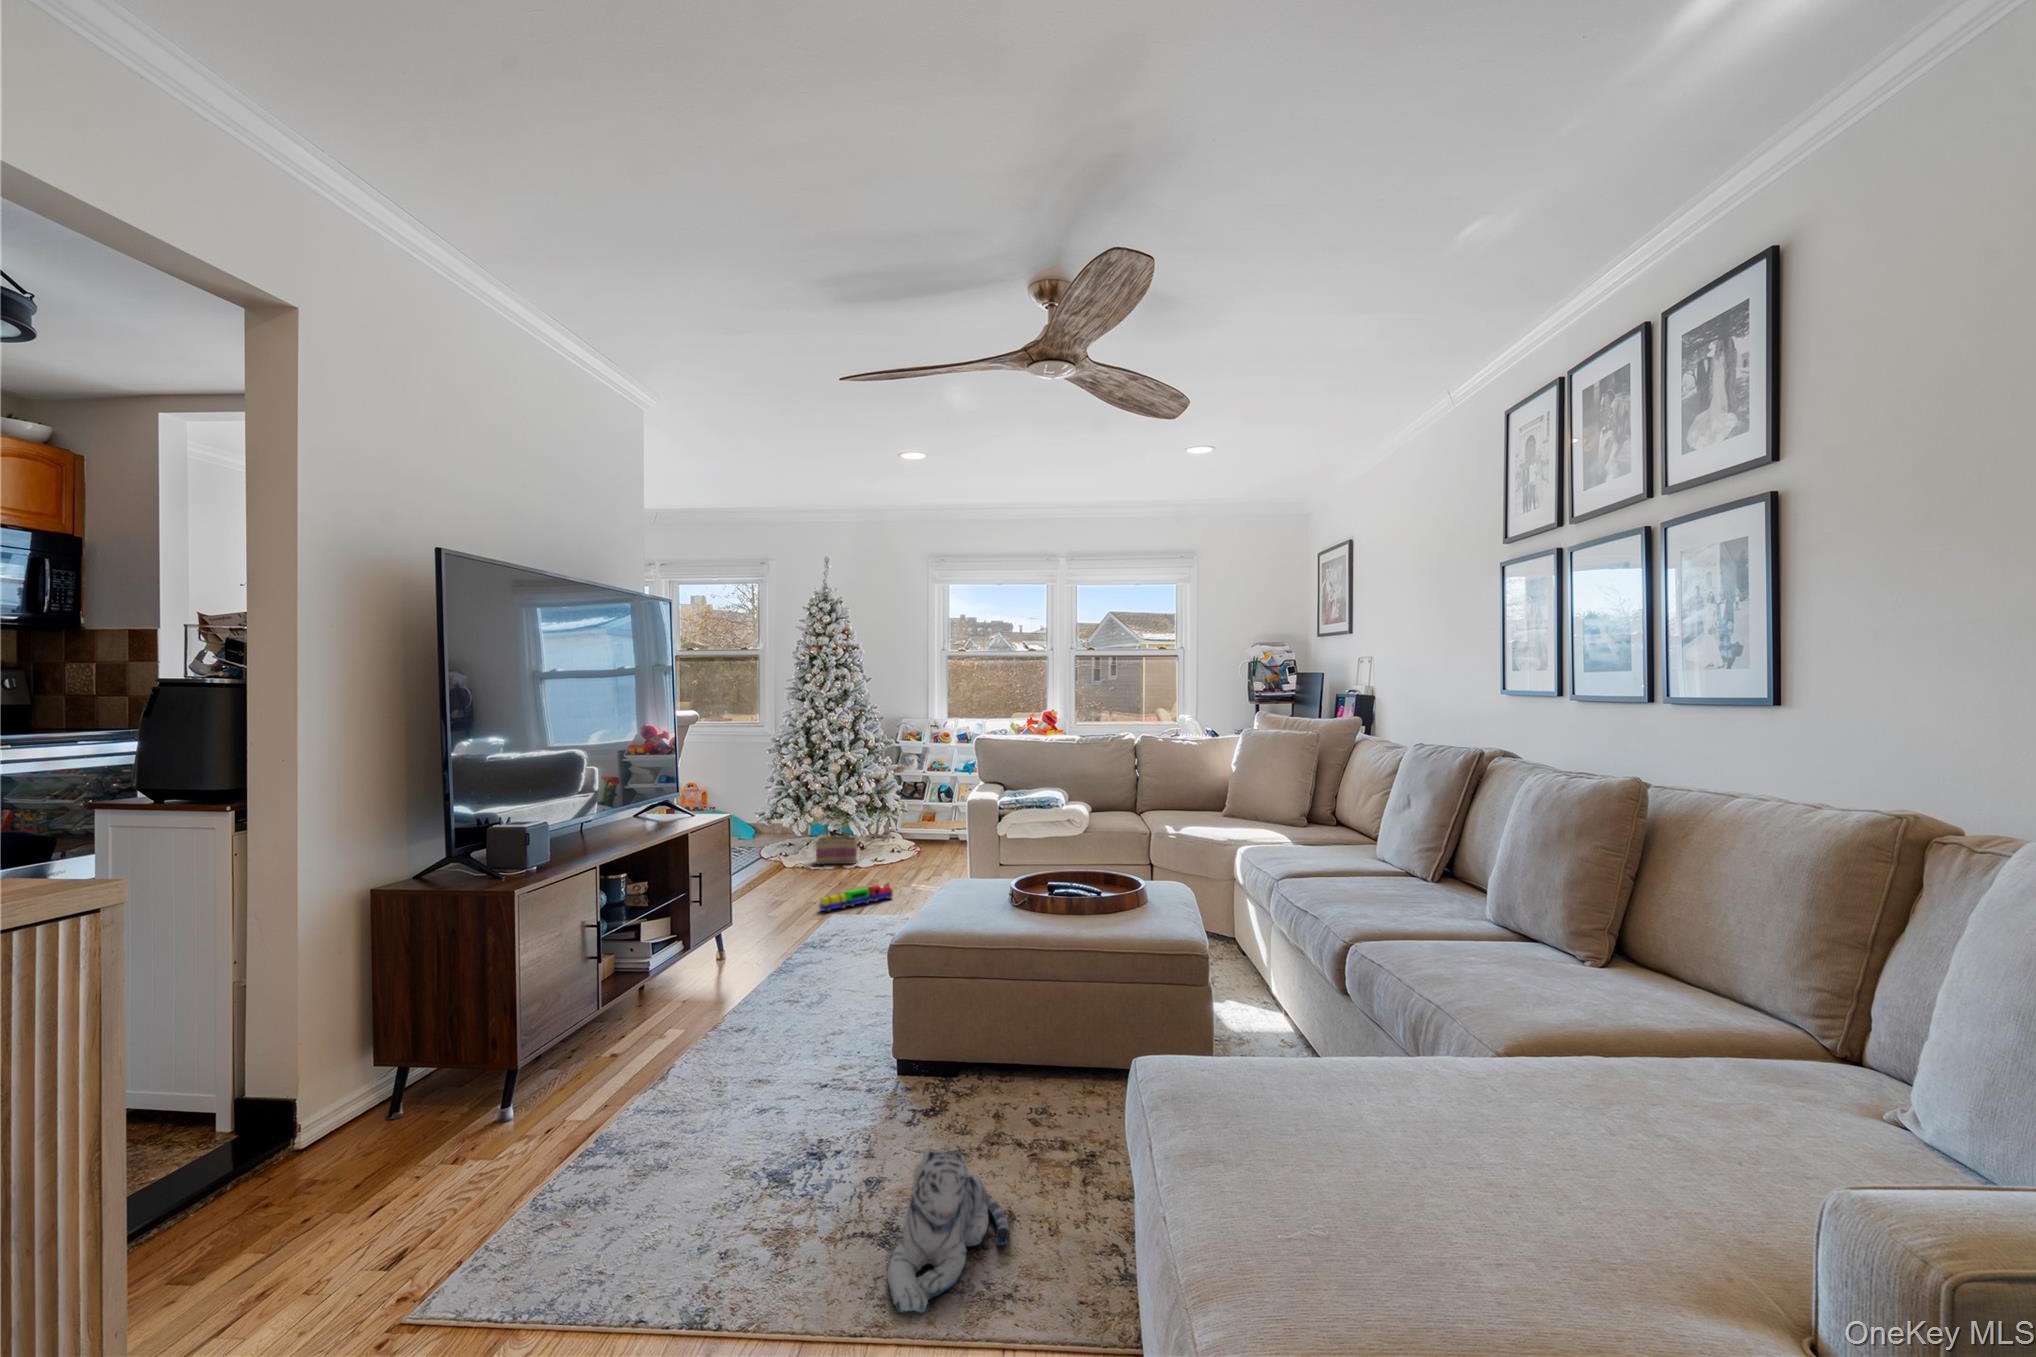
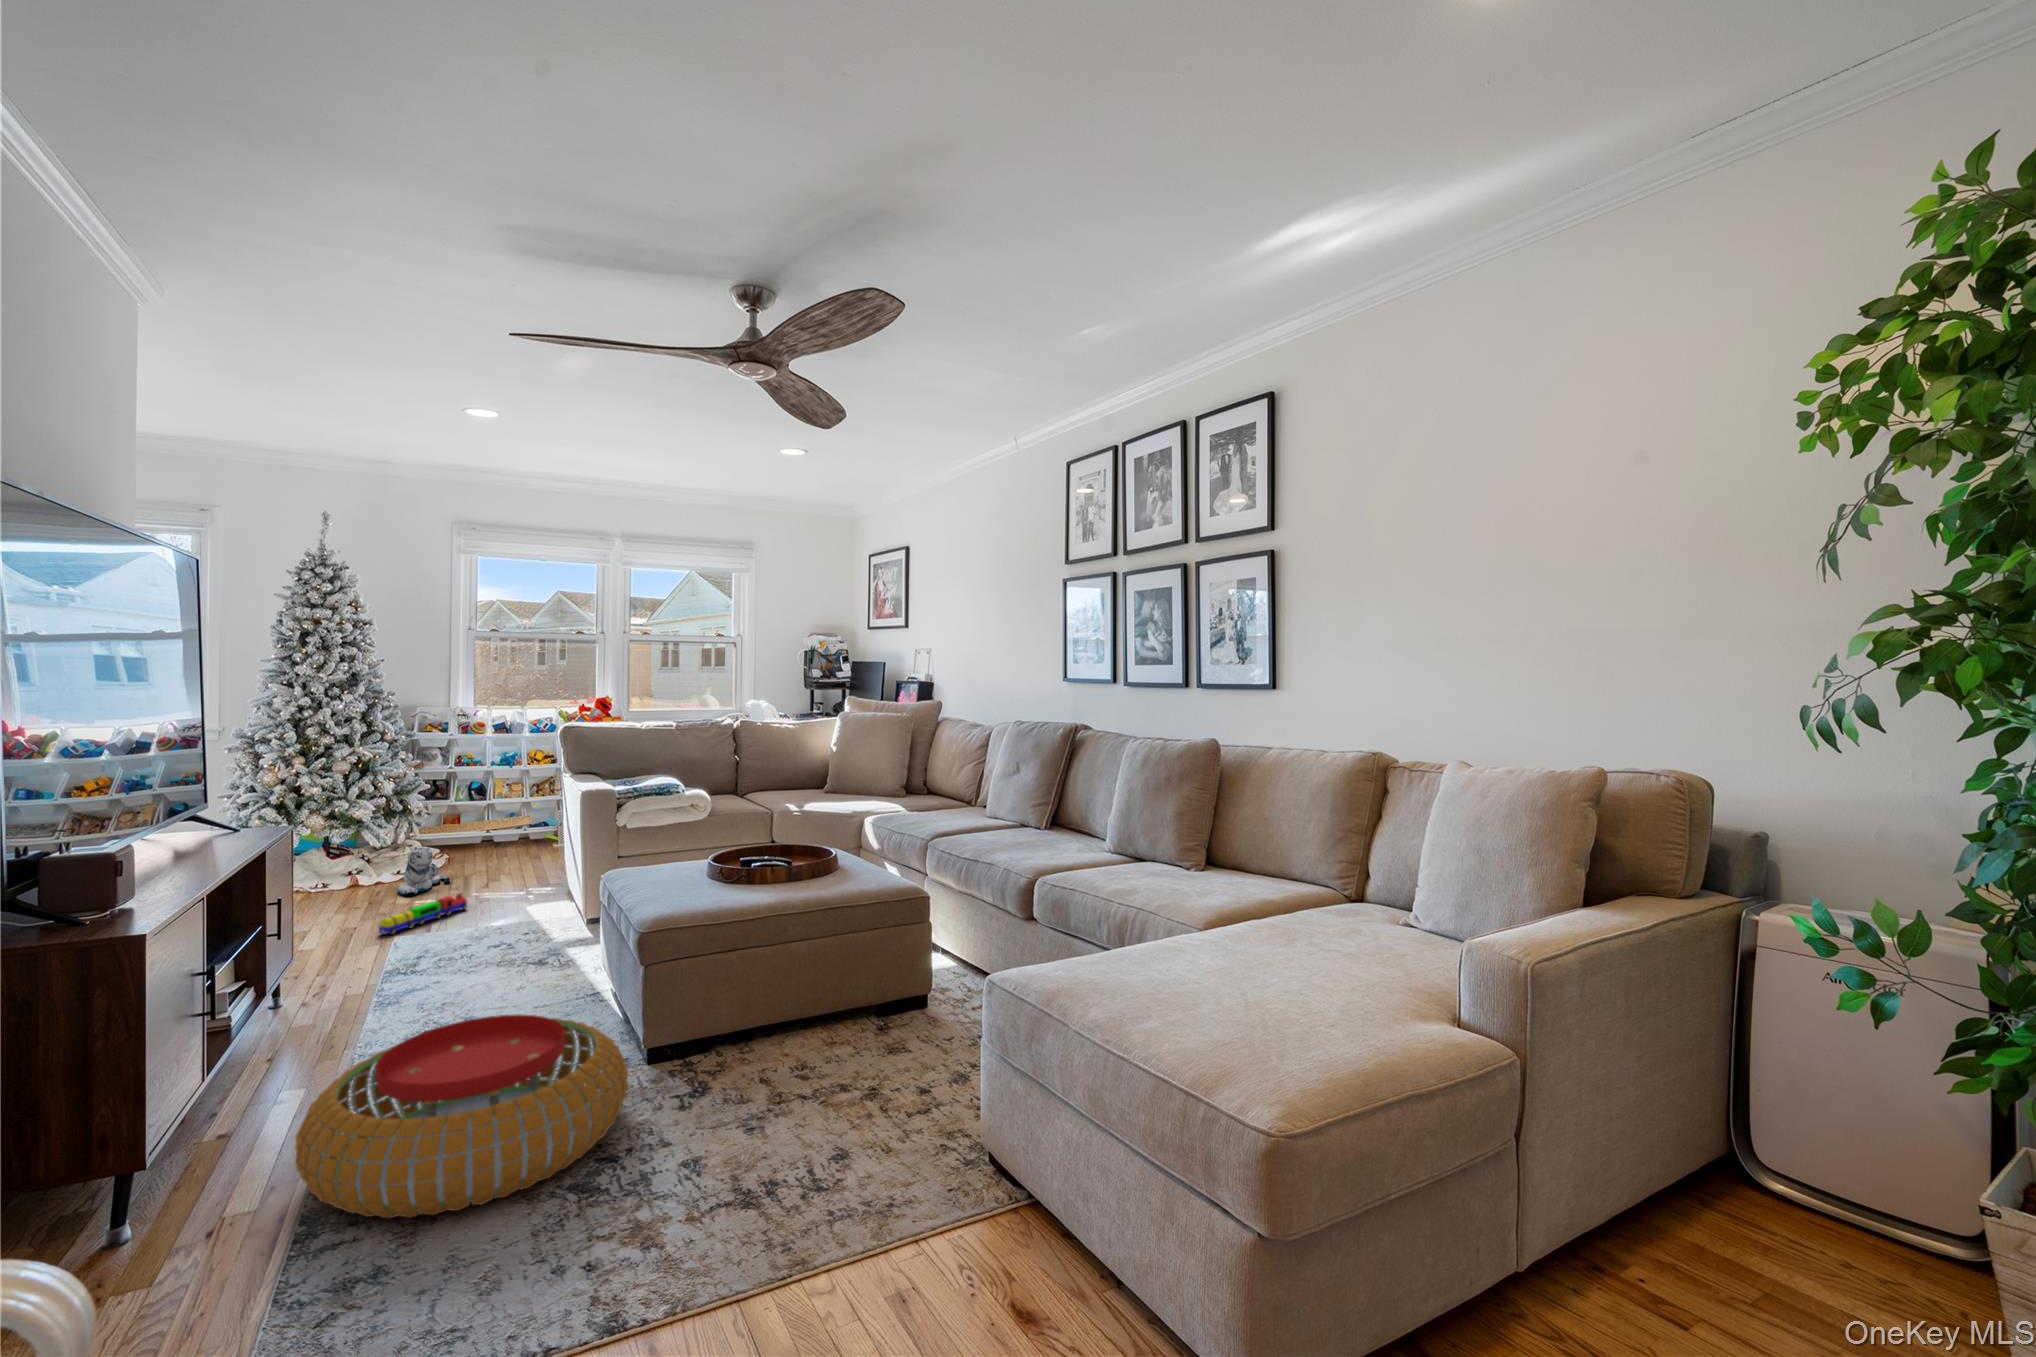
basket: present [816,816,857,864] -> none [320,825,380,885]
pouf: none [599,995,868,1165] -> present [295,1015,628,1218]
plush toy: present [887,1150,1009,1313] -> present [398,847,450,895]

